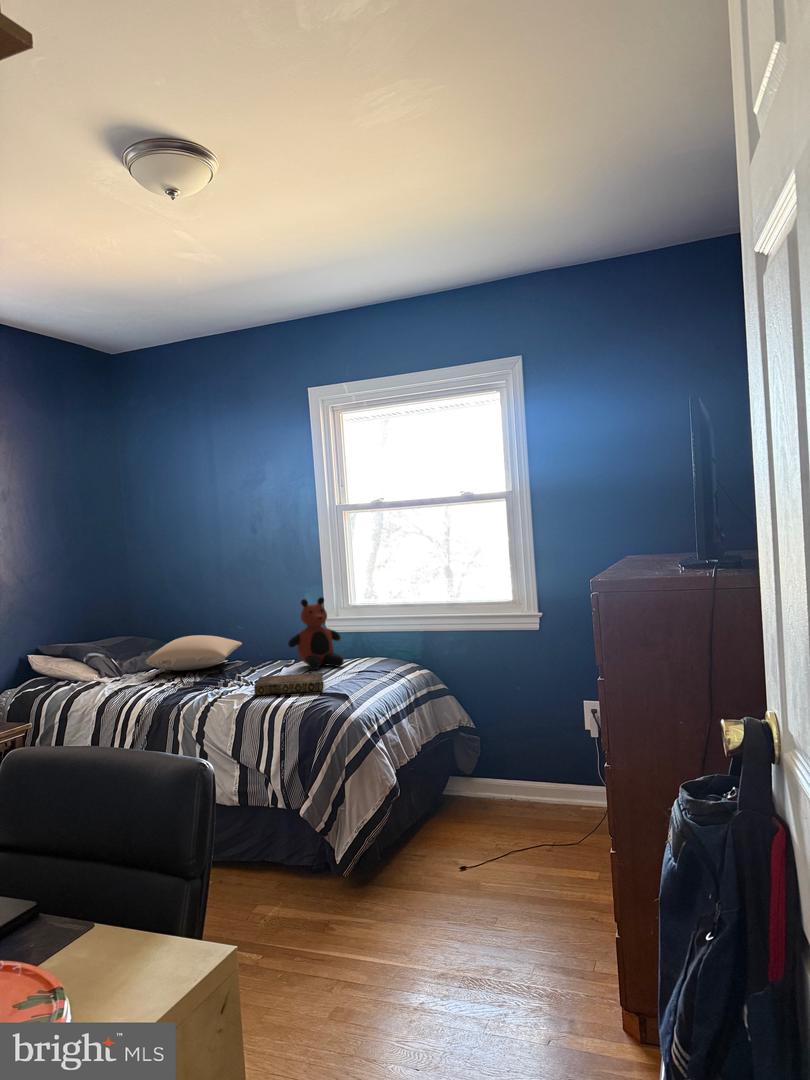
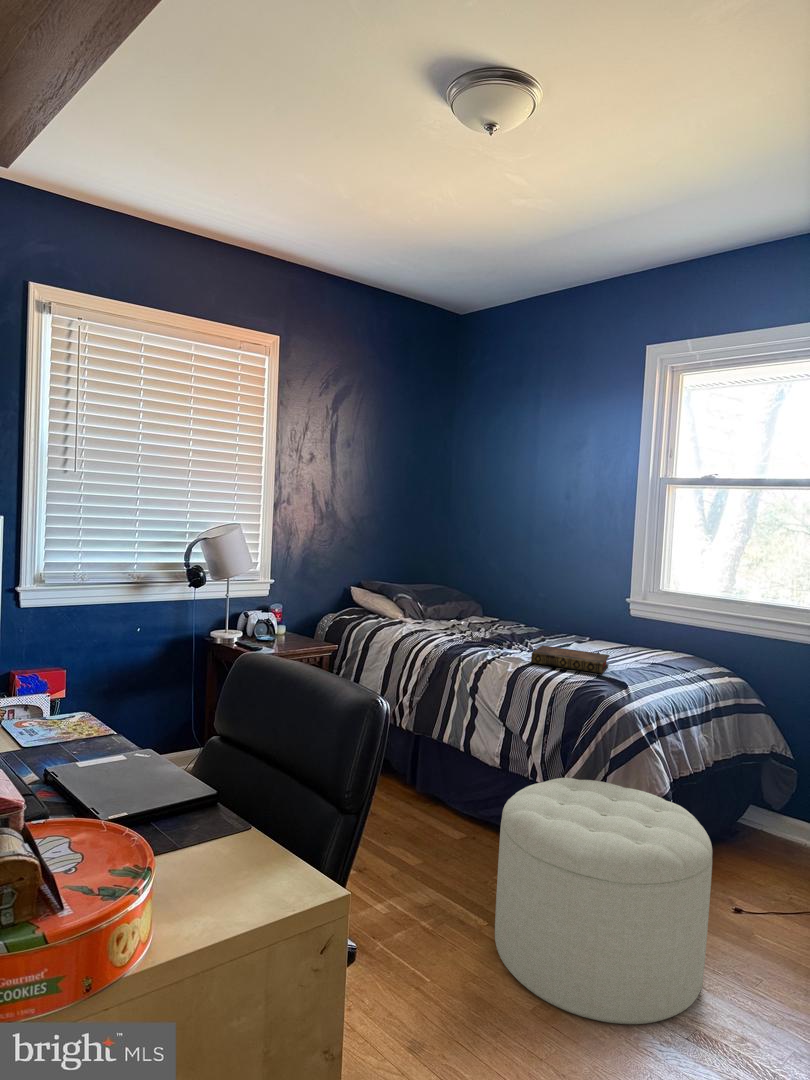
teddy bear: present [288,597,344,670] -> none [583,574,643,653]
pillow: present [145,635,242,671] -> none [444,594,541,627]
ottoman: none [266,787,457,1007] -> present [495,778,712,1024]

